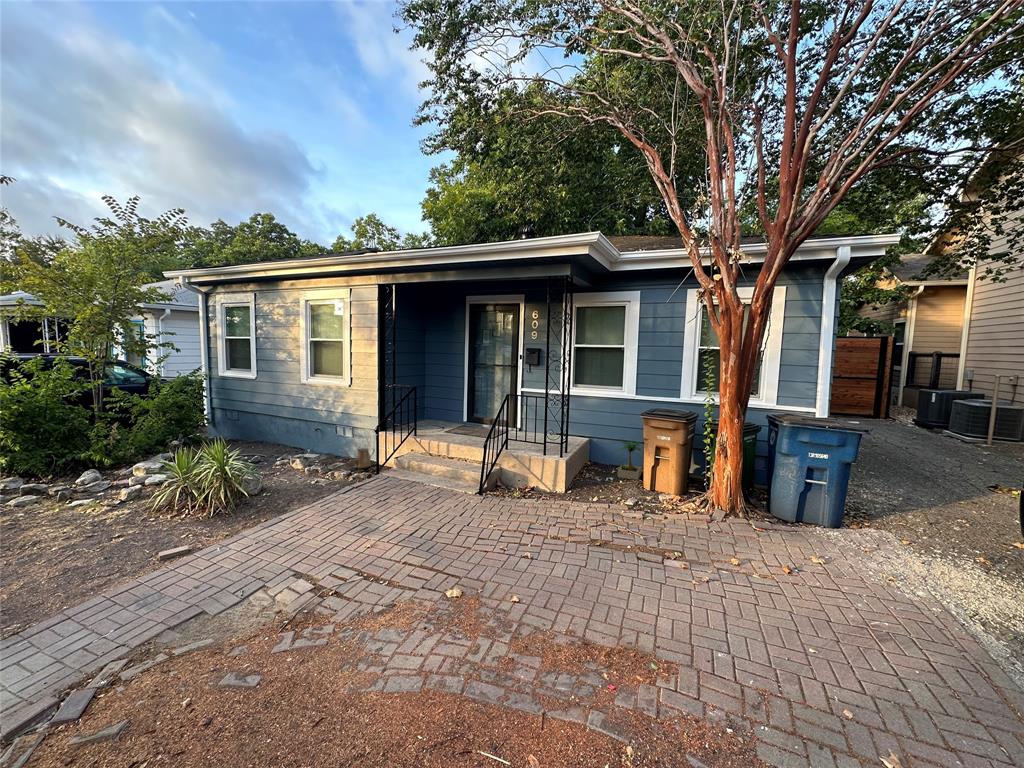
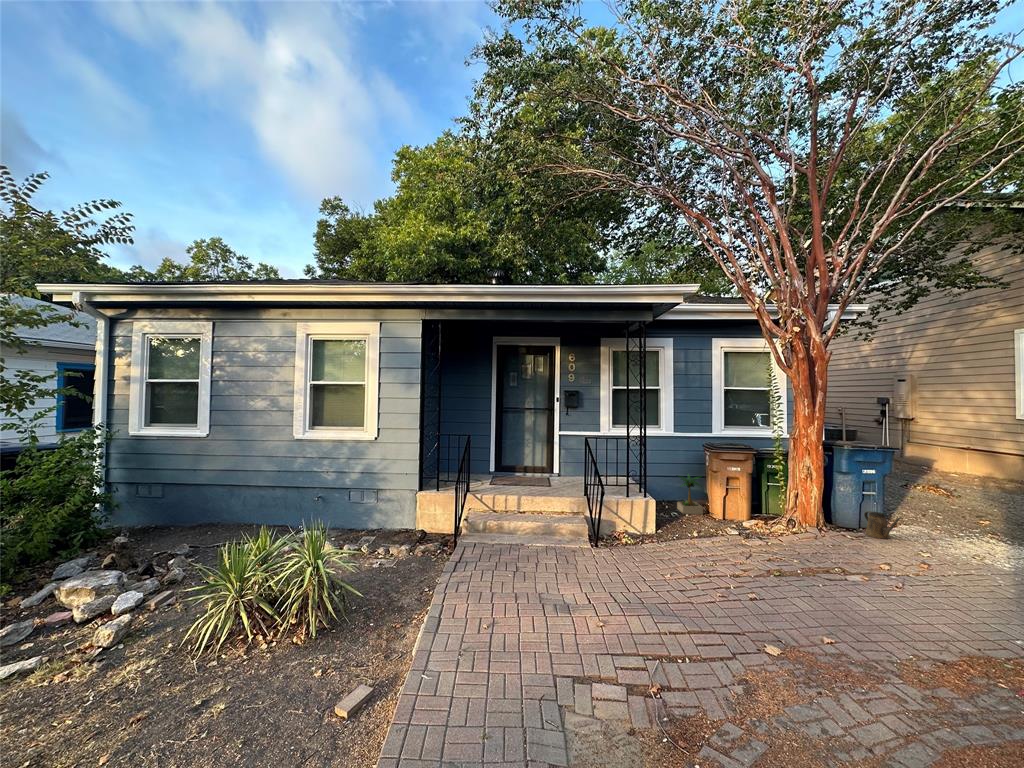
watering can: present [343,448,374,468] -> present [864,511,901,539]

